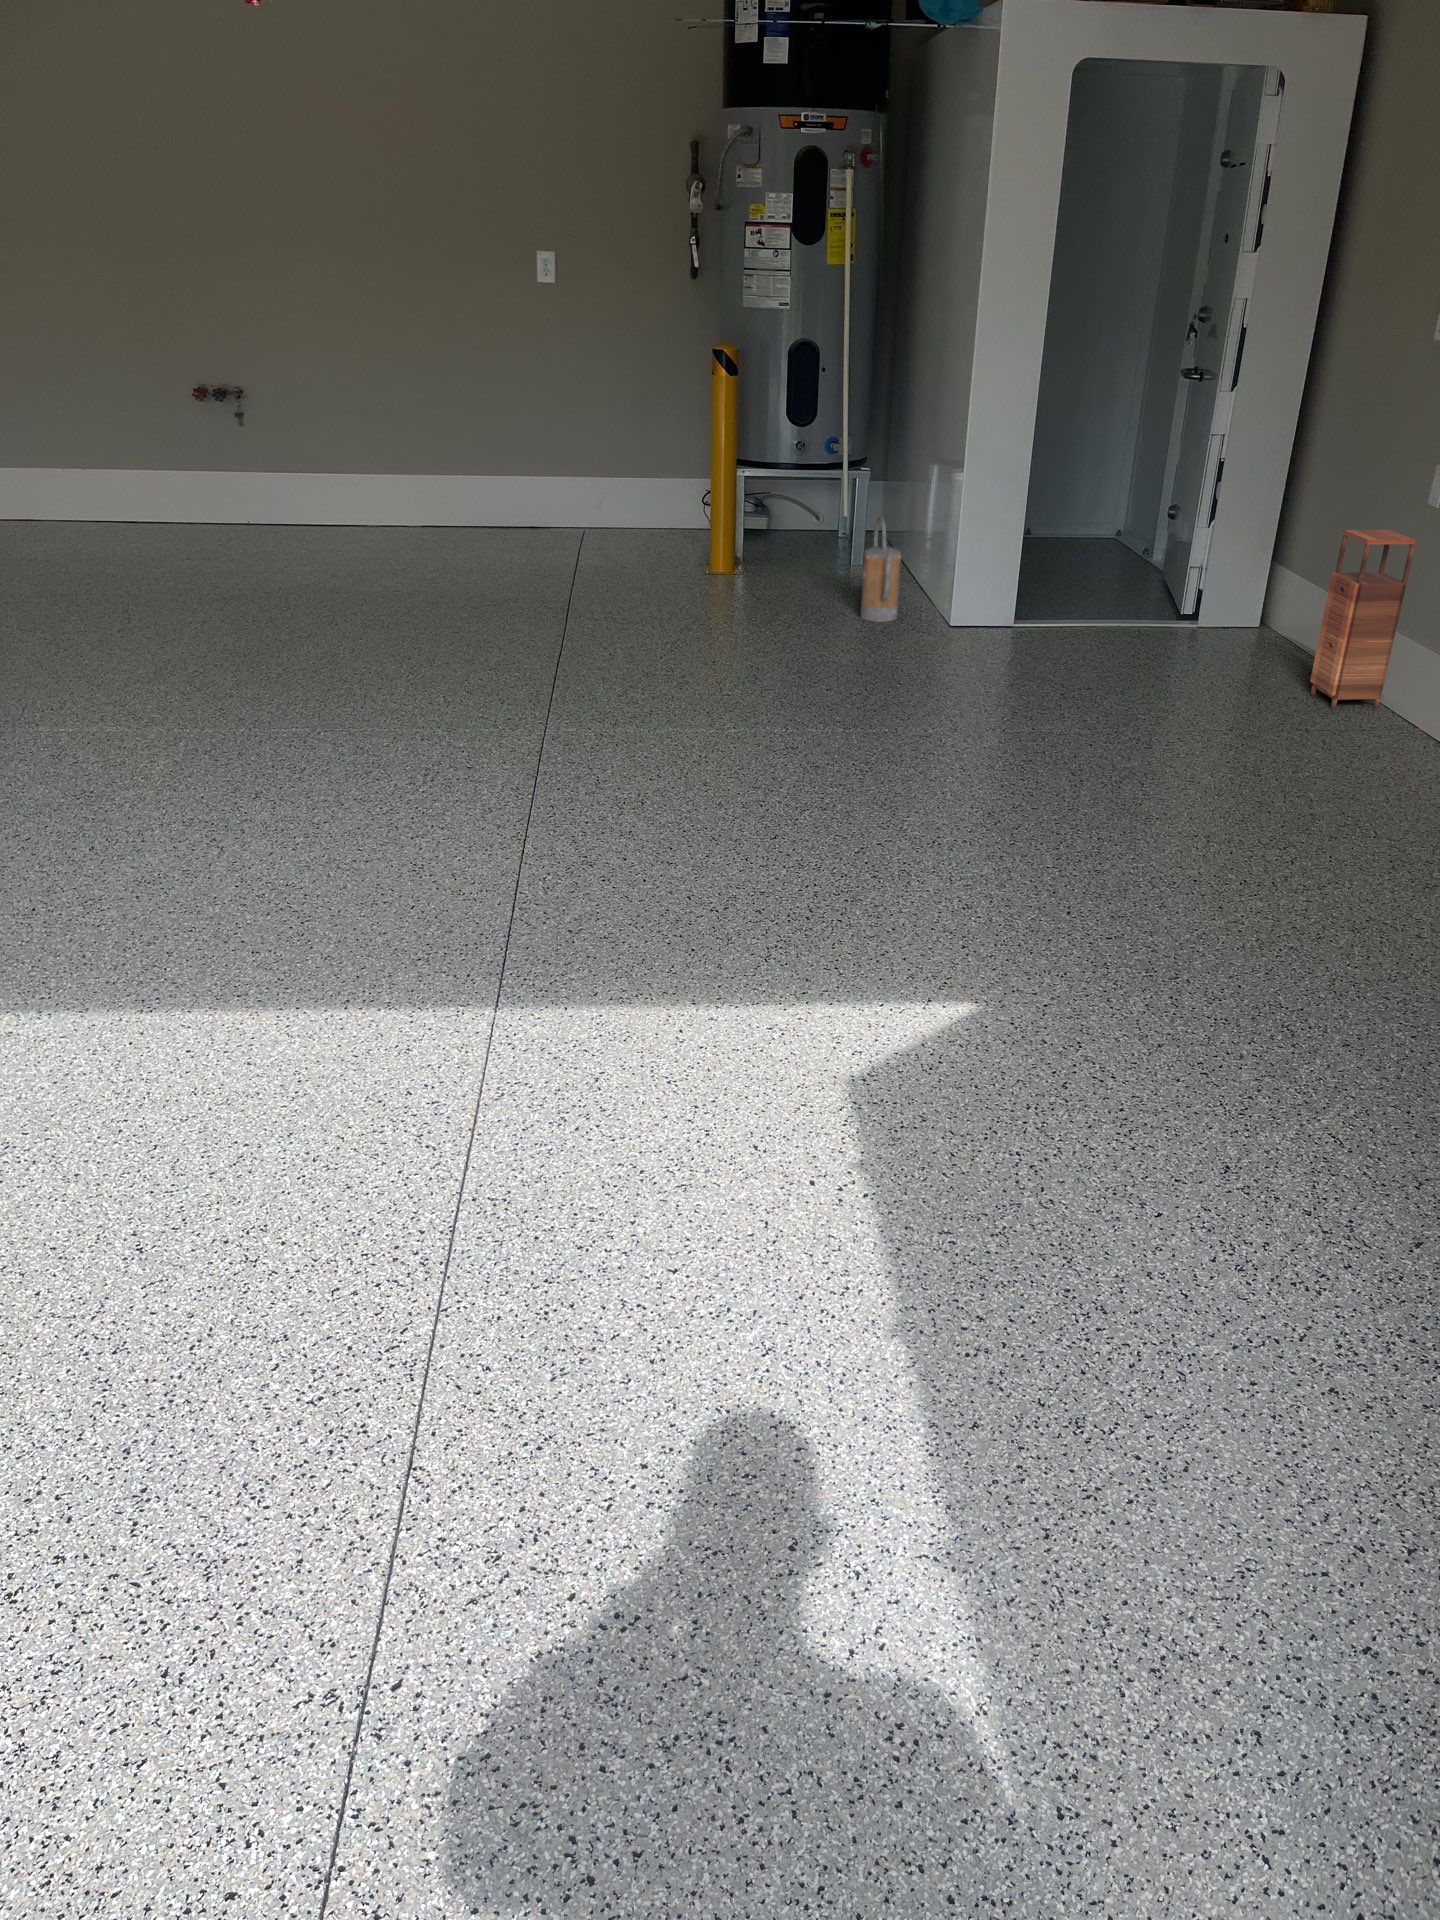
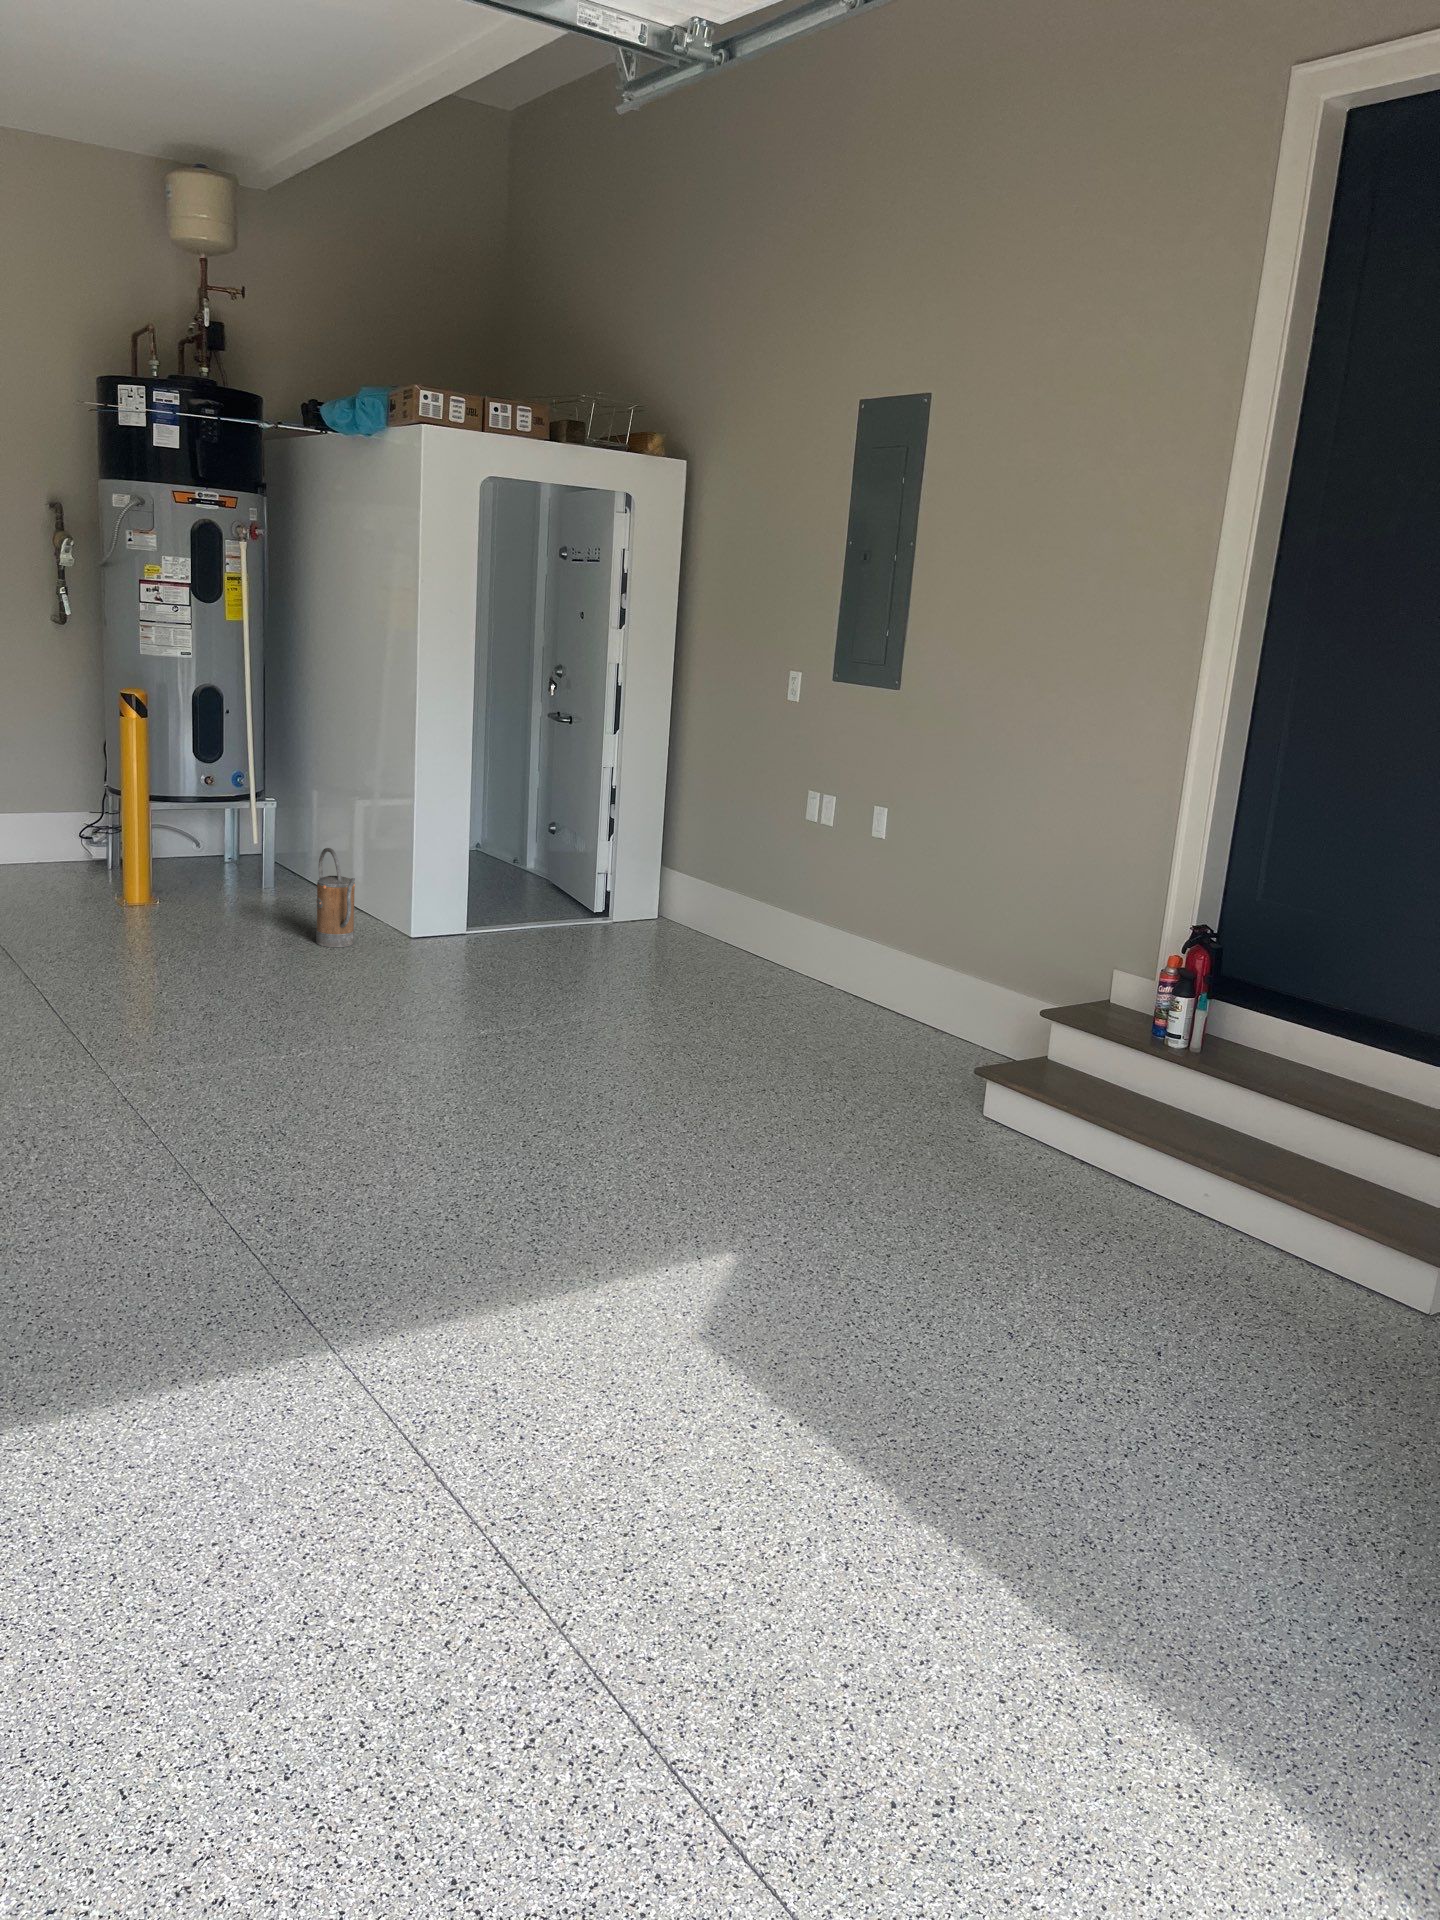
storage cabinet: present [1310,530,1416,709] -> none [745,846,813,990]

